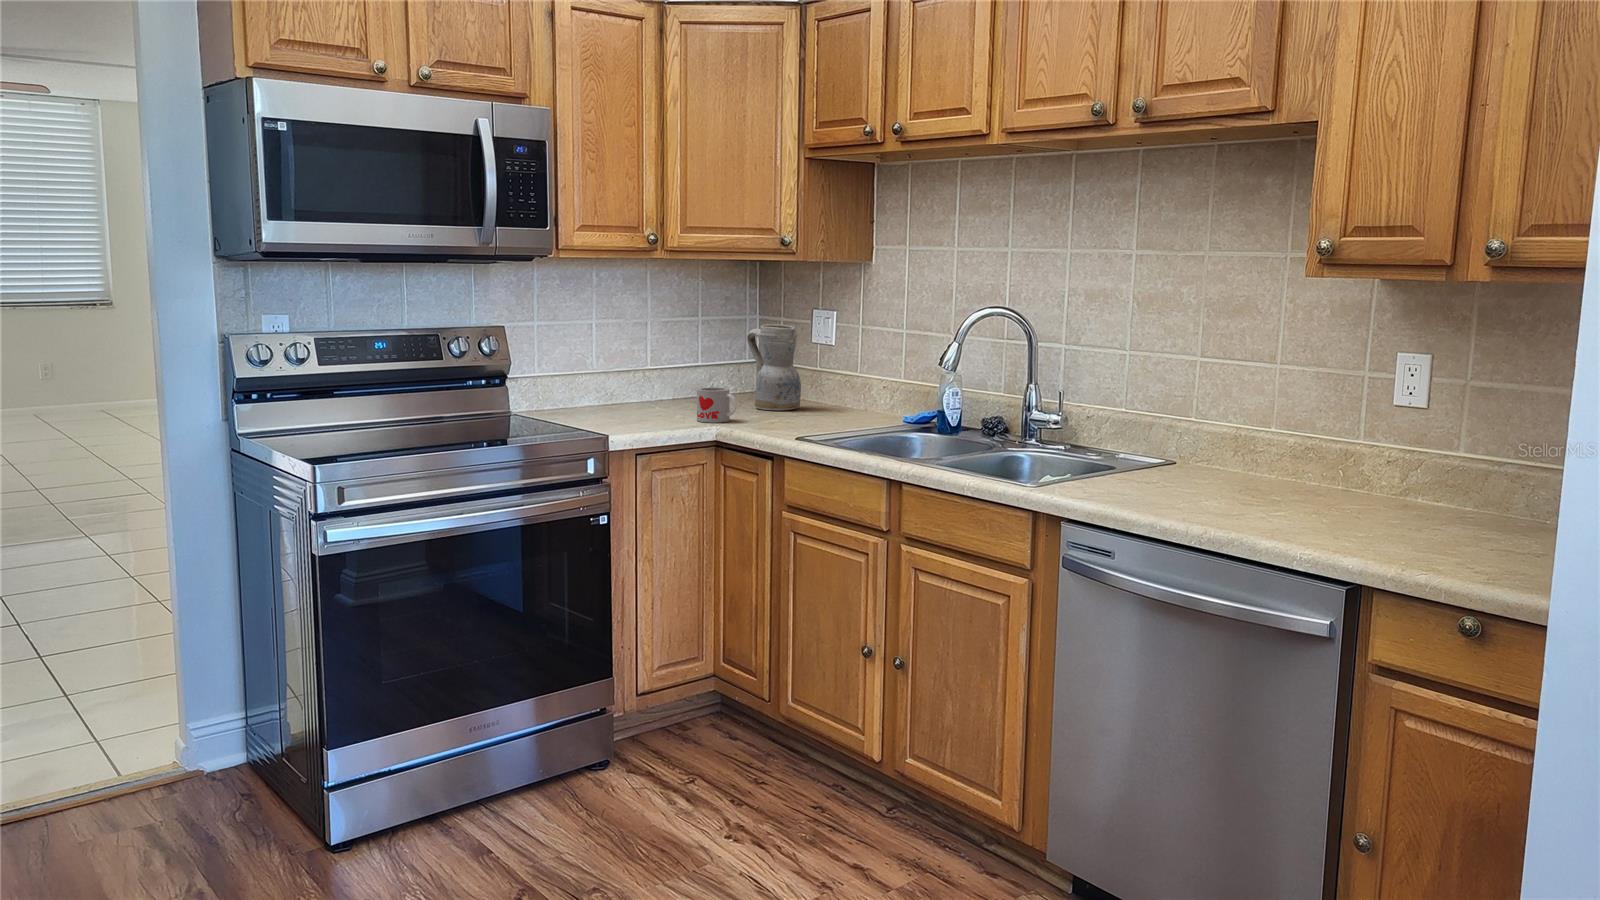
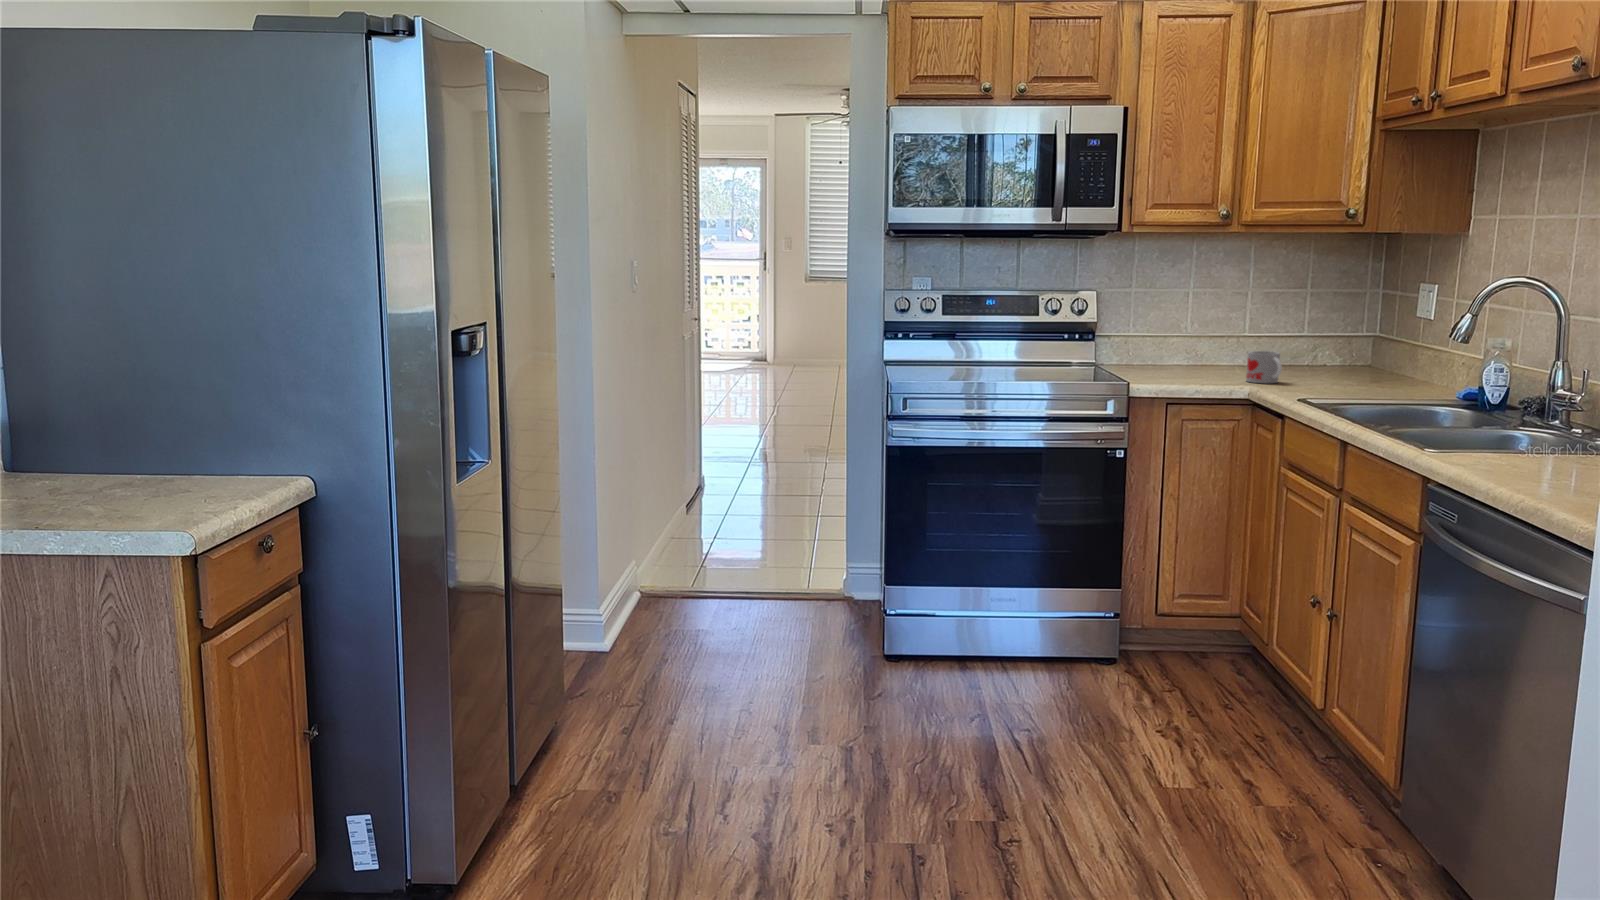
ceramic pitcher: present [747,324,801,410] -> none [1334,295,1384,380]

